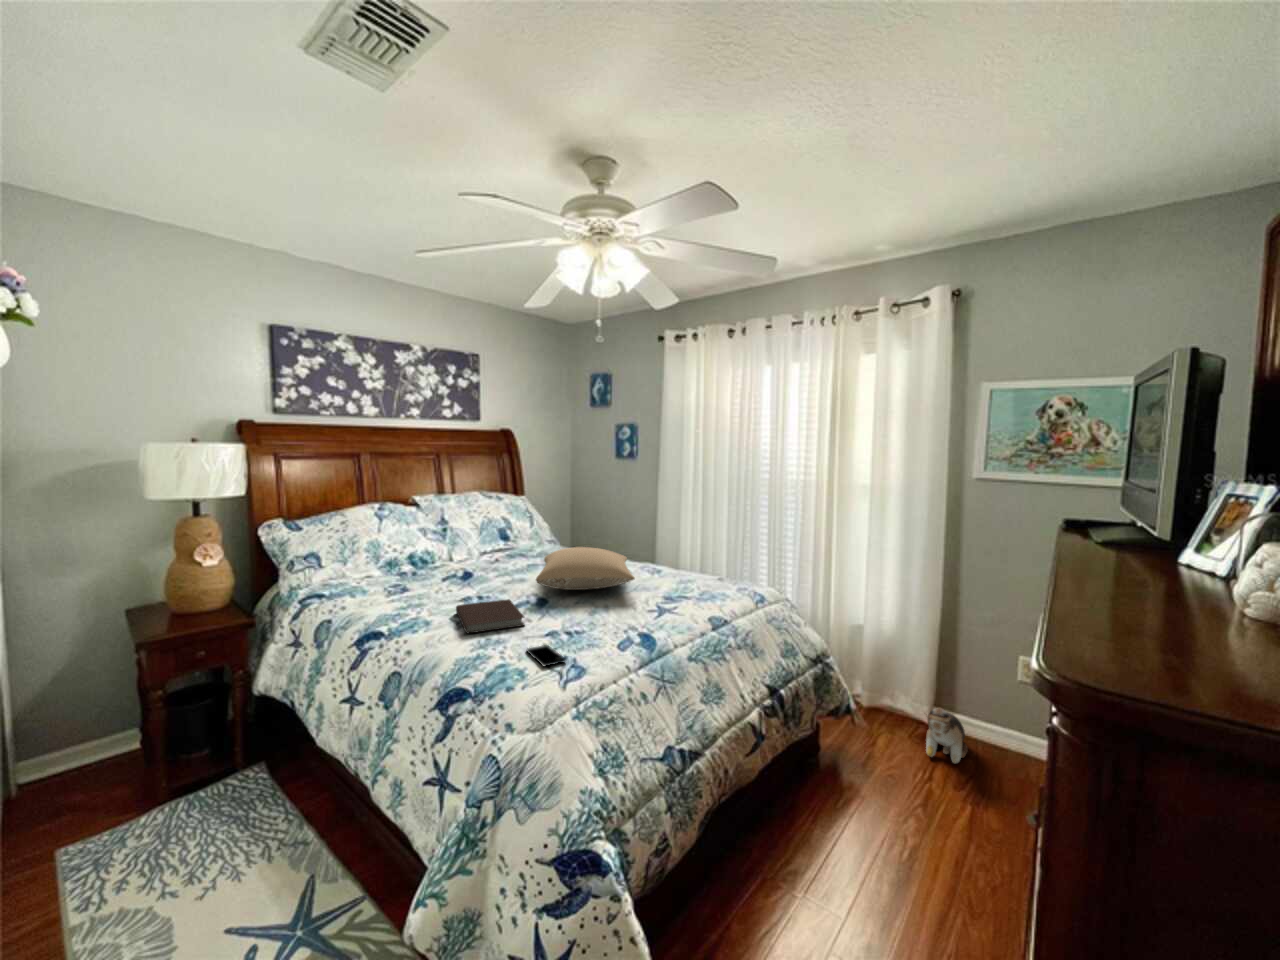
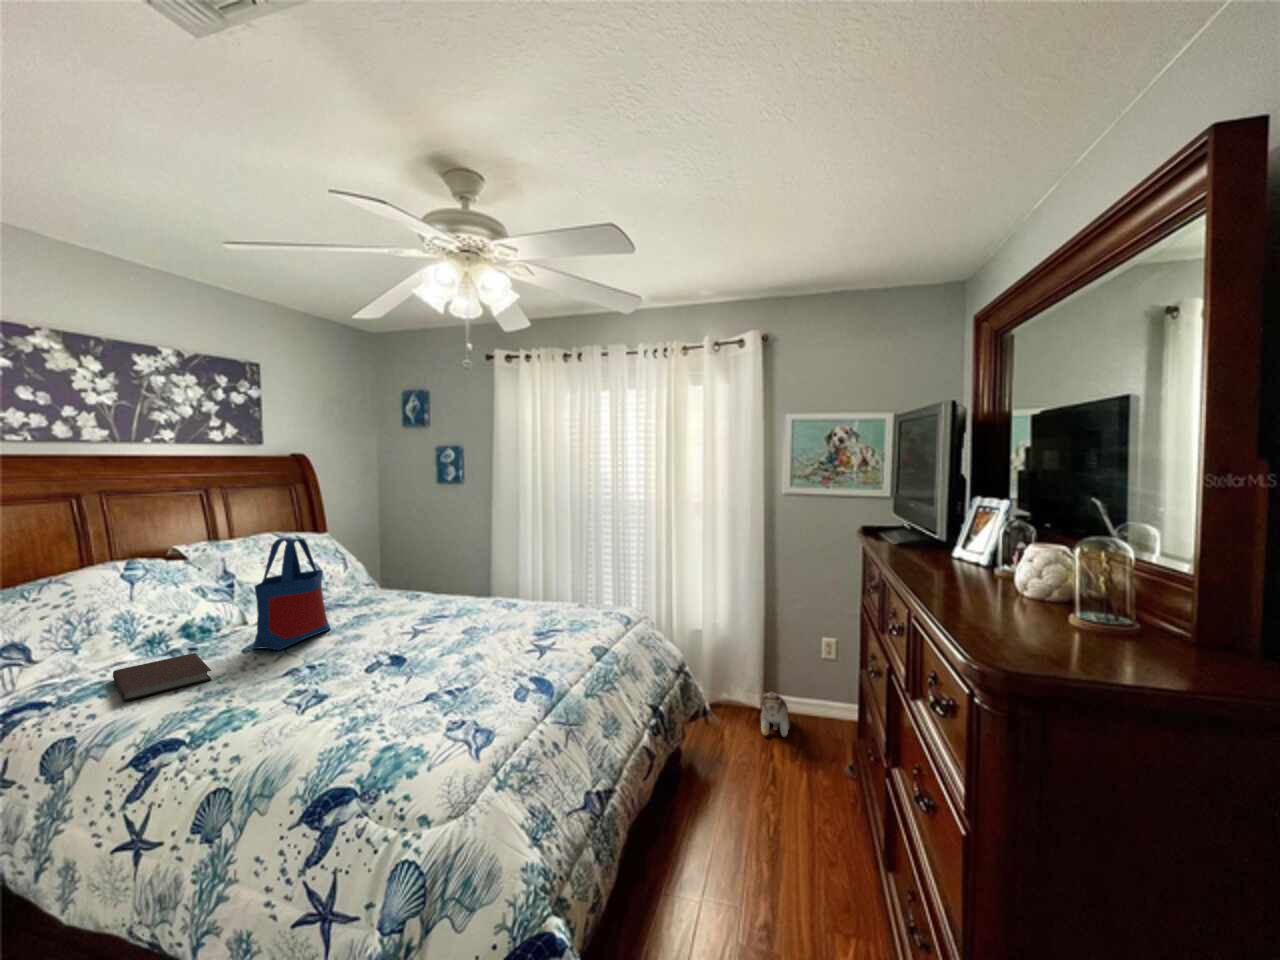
tote bag: none [448,493,506,582] -> present [252,538,330,650]
pillow: present [536,547,635,590] -> none [383,589,505,641]
notebook: present [456,599,525,633] -> present [113,653,211,701]
smartphone: present [527,645,566,666] -> none [409,711,466,738]

